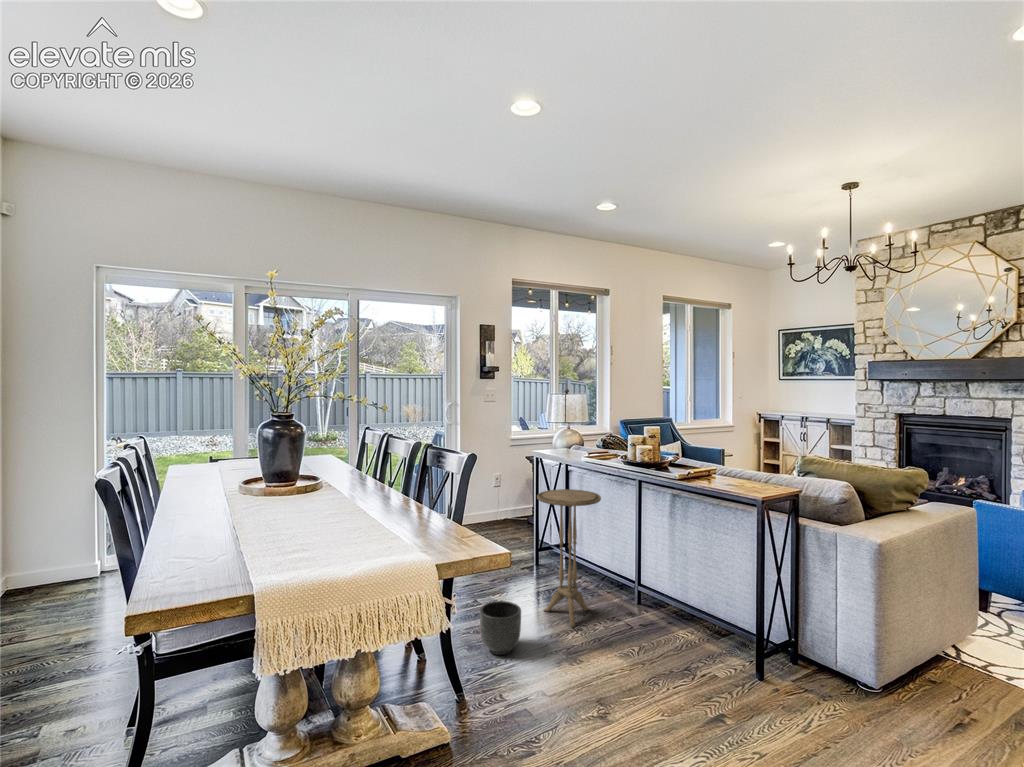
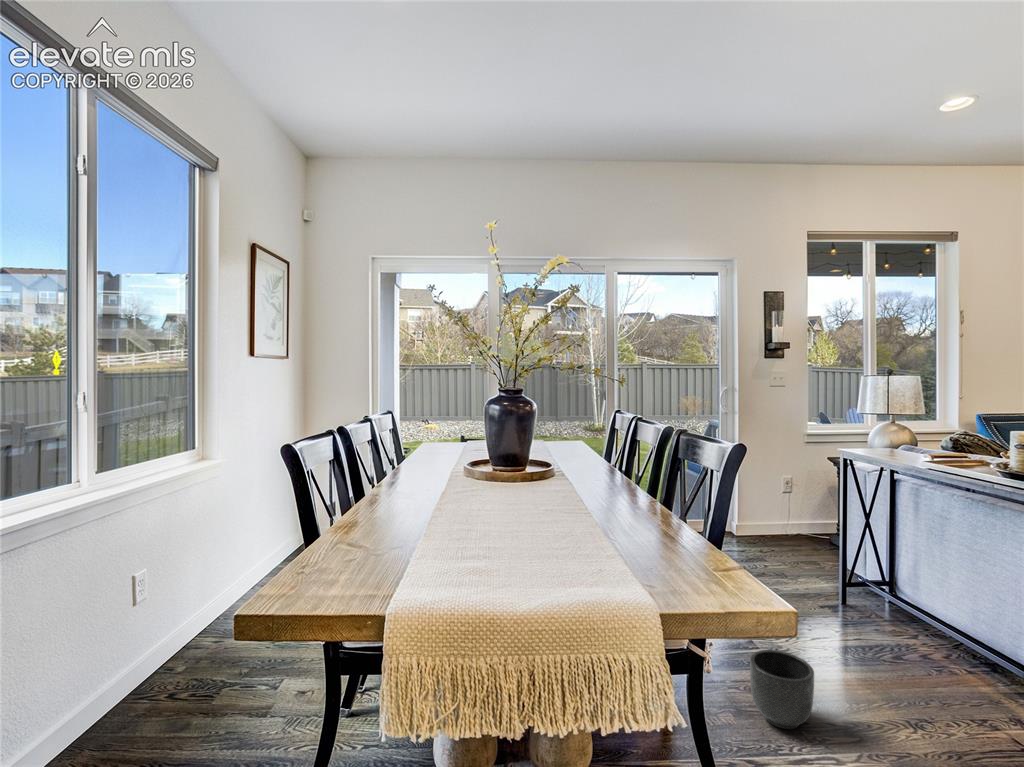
side table: present [537,489,601,627] -> none [842,506,959,716]

